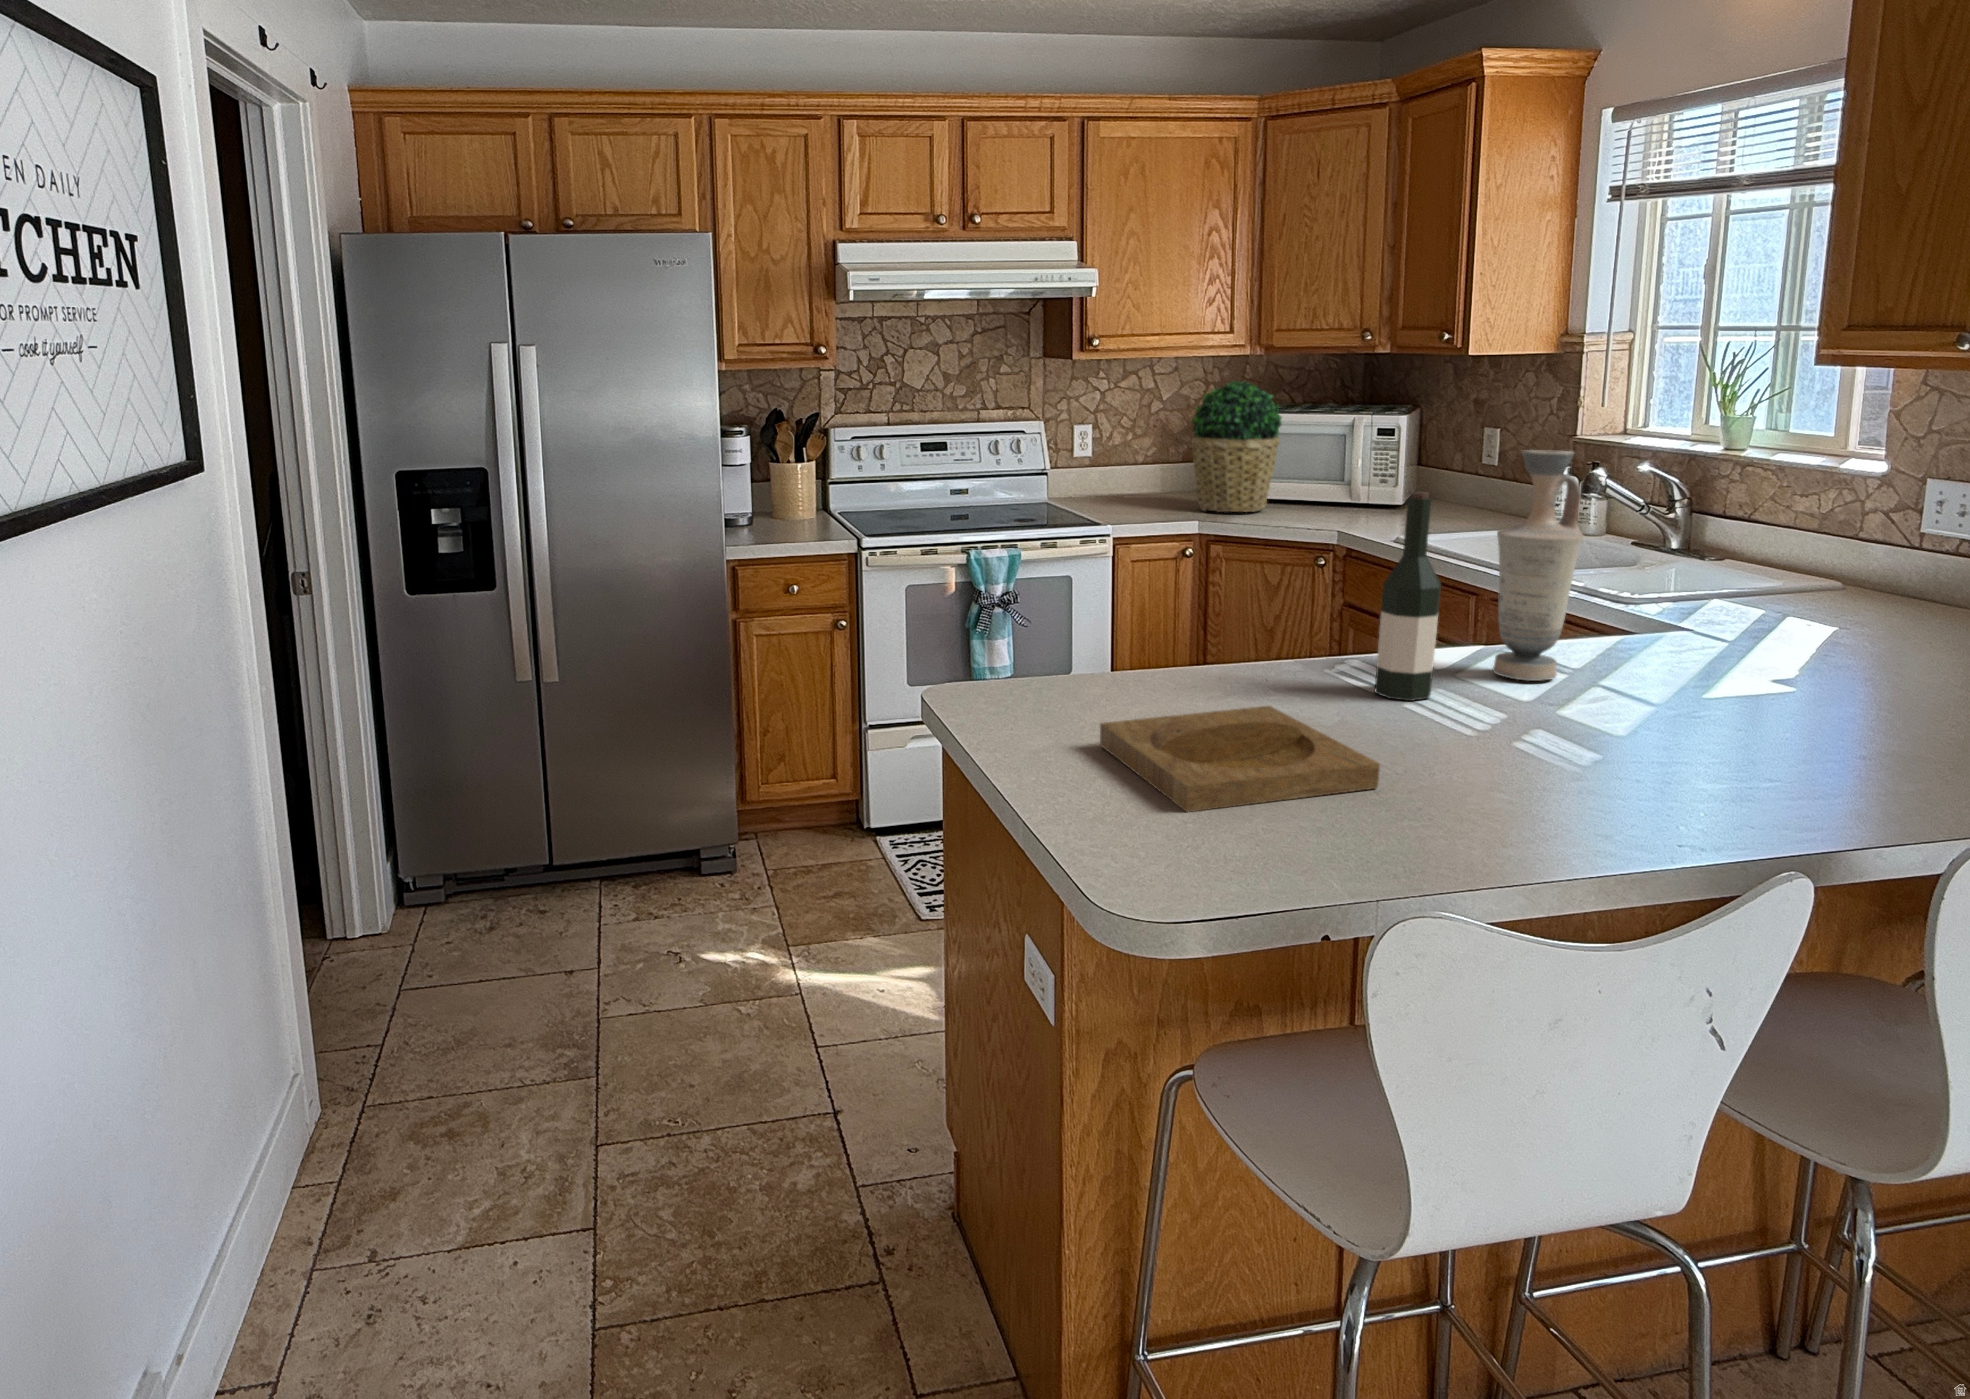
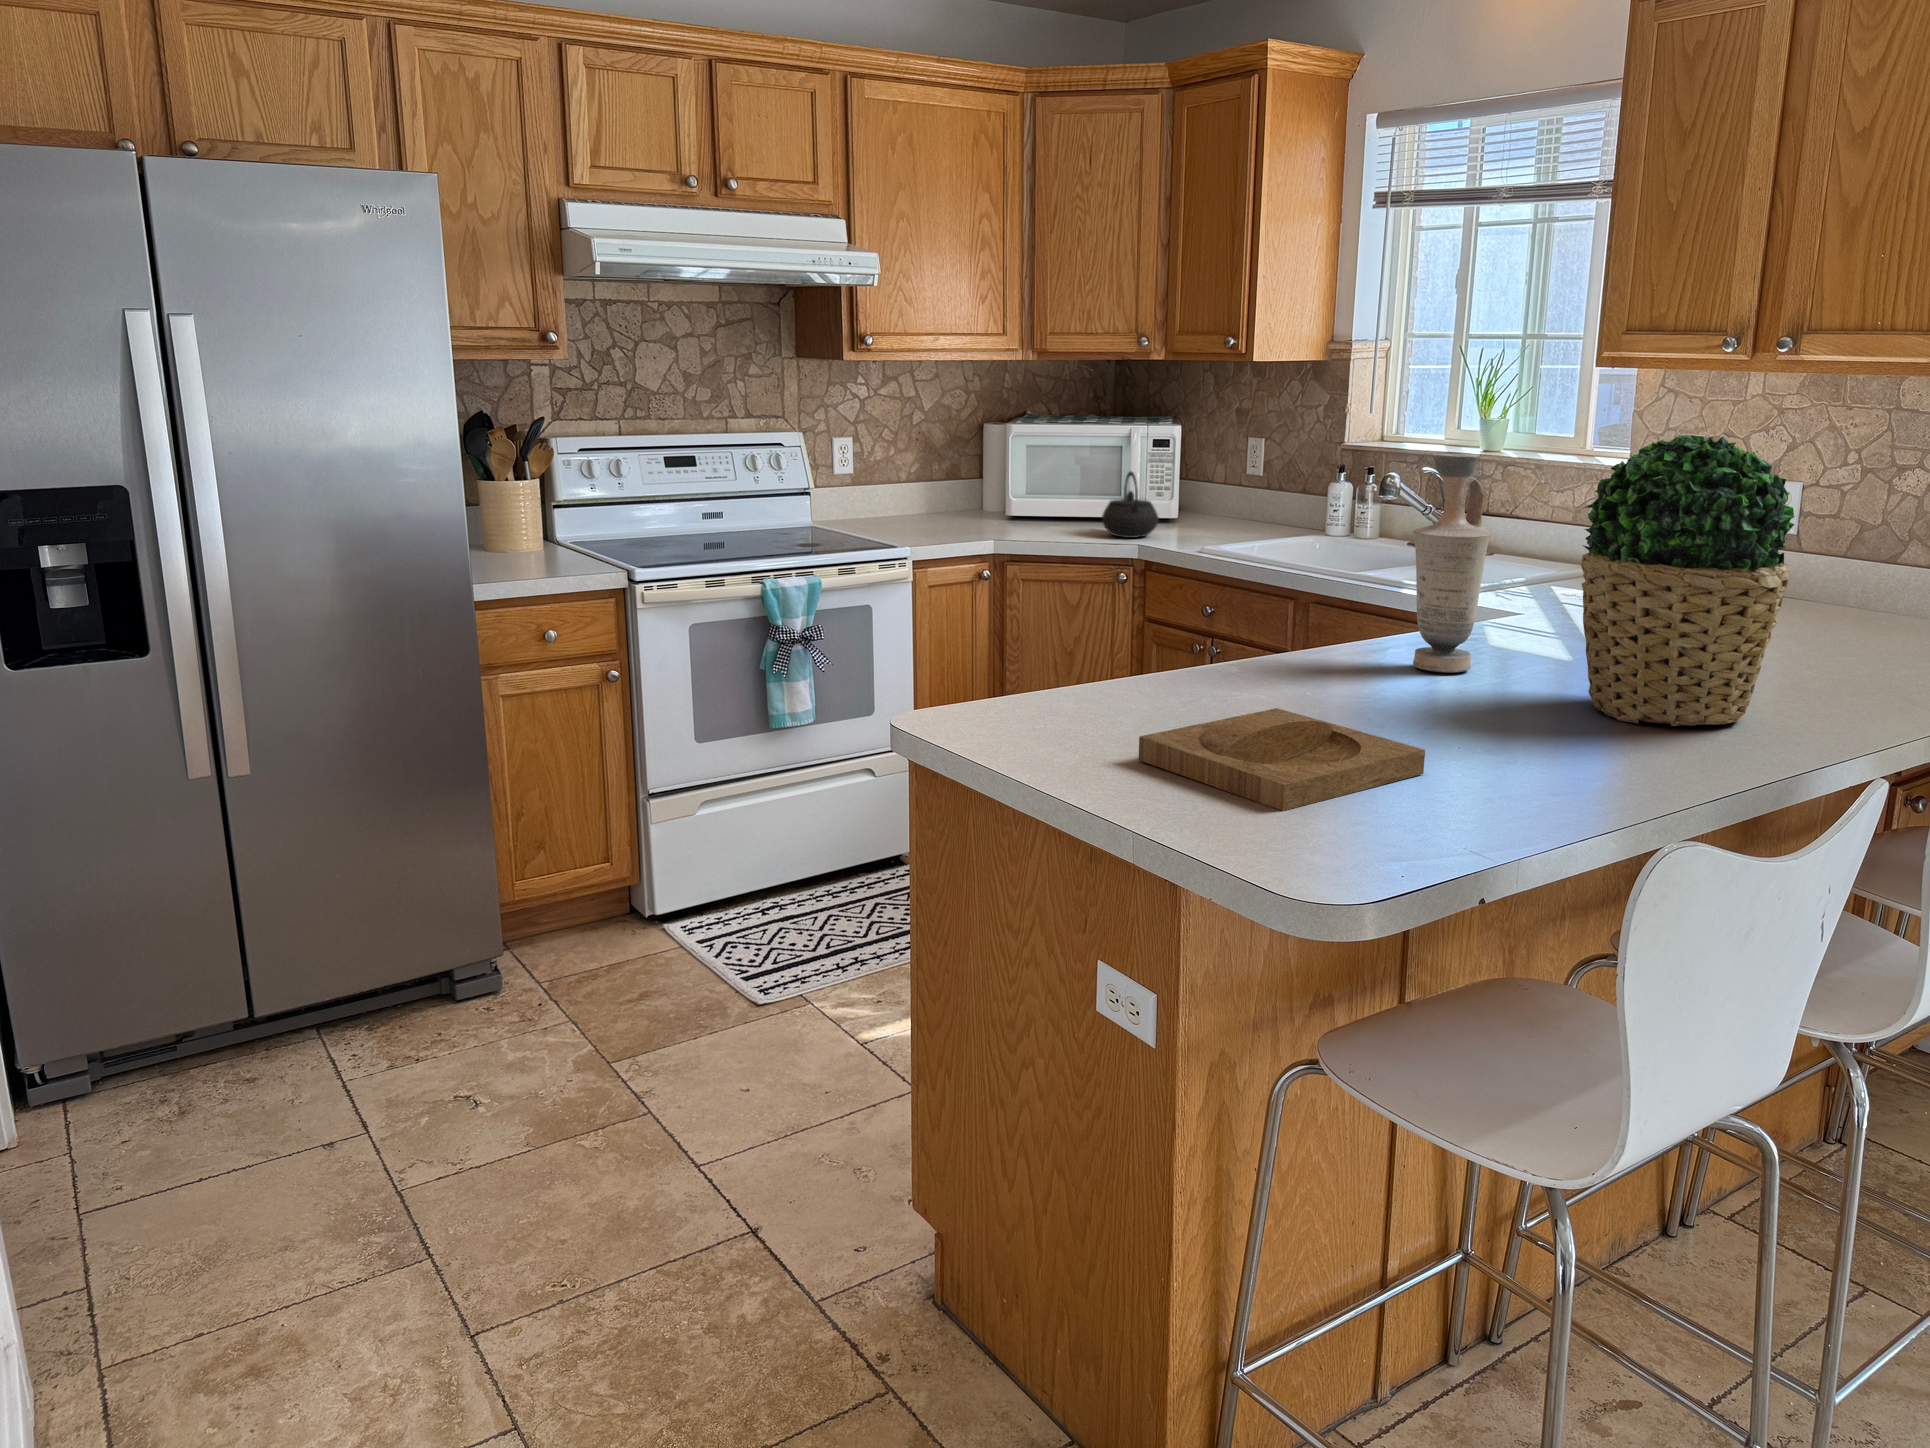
potted plant: present [1192,381,1282,512] -> present [1581,435,1795,726]
kettle: none [1309,461,1366,525] -> present [1102,472,1159,538]
wine bottle: present [1375,491,1441,701] -> none [1330,494,1392,697]

